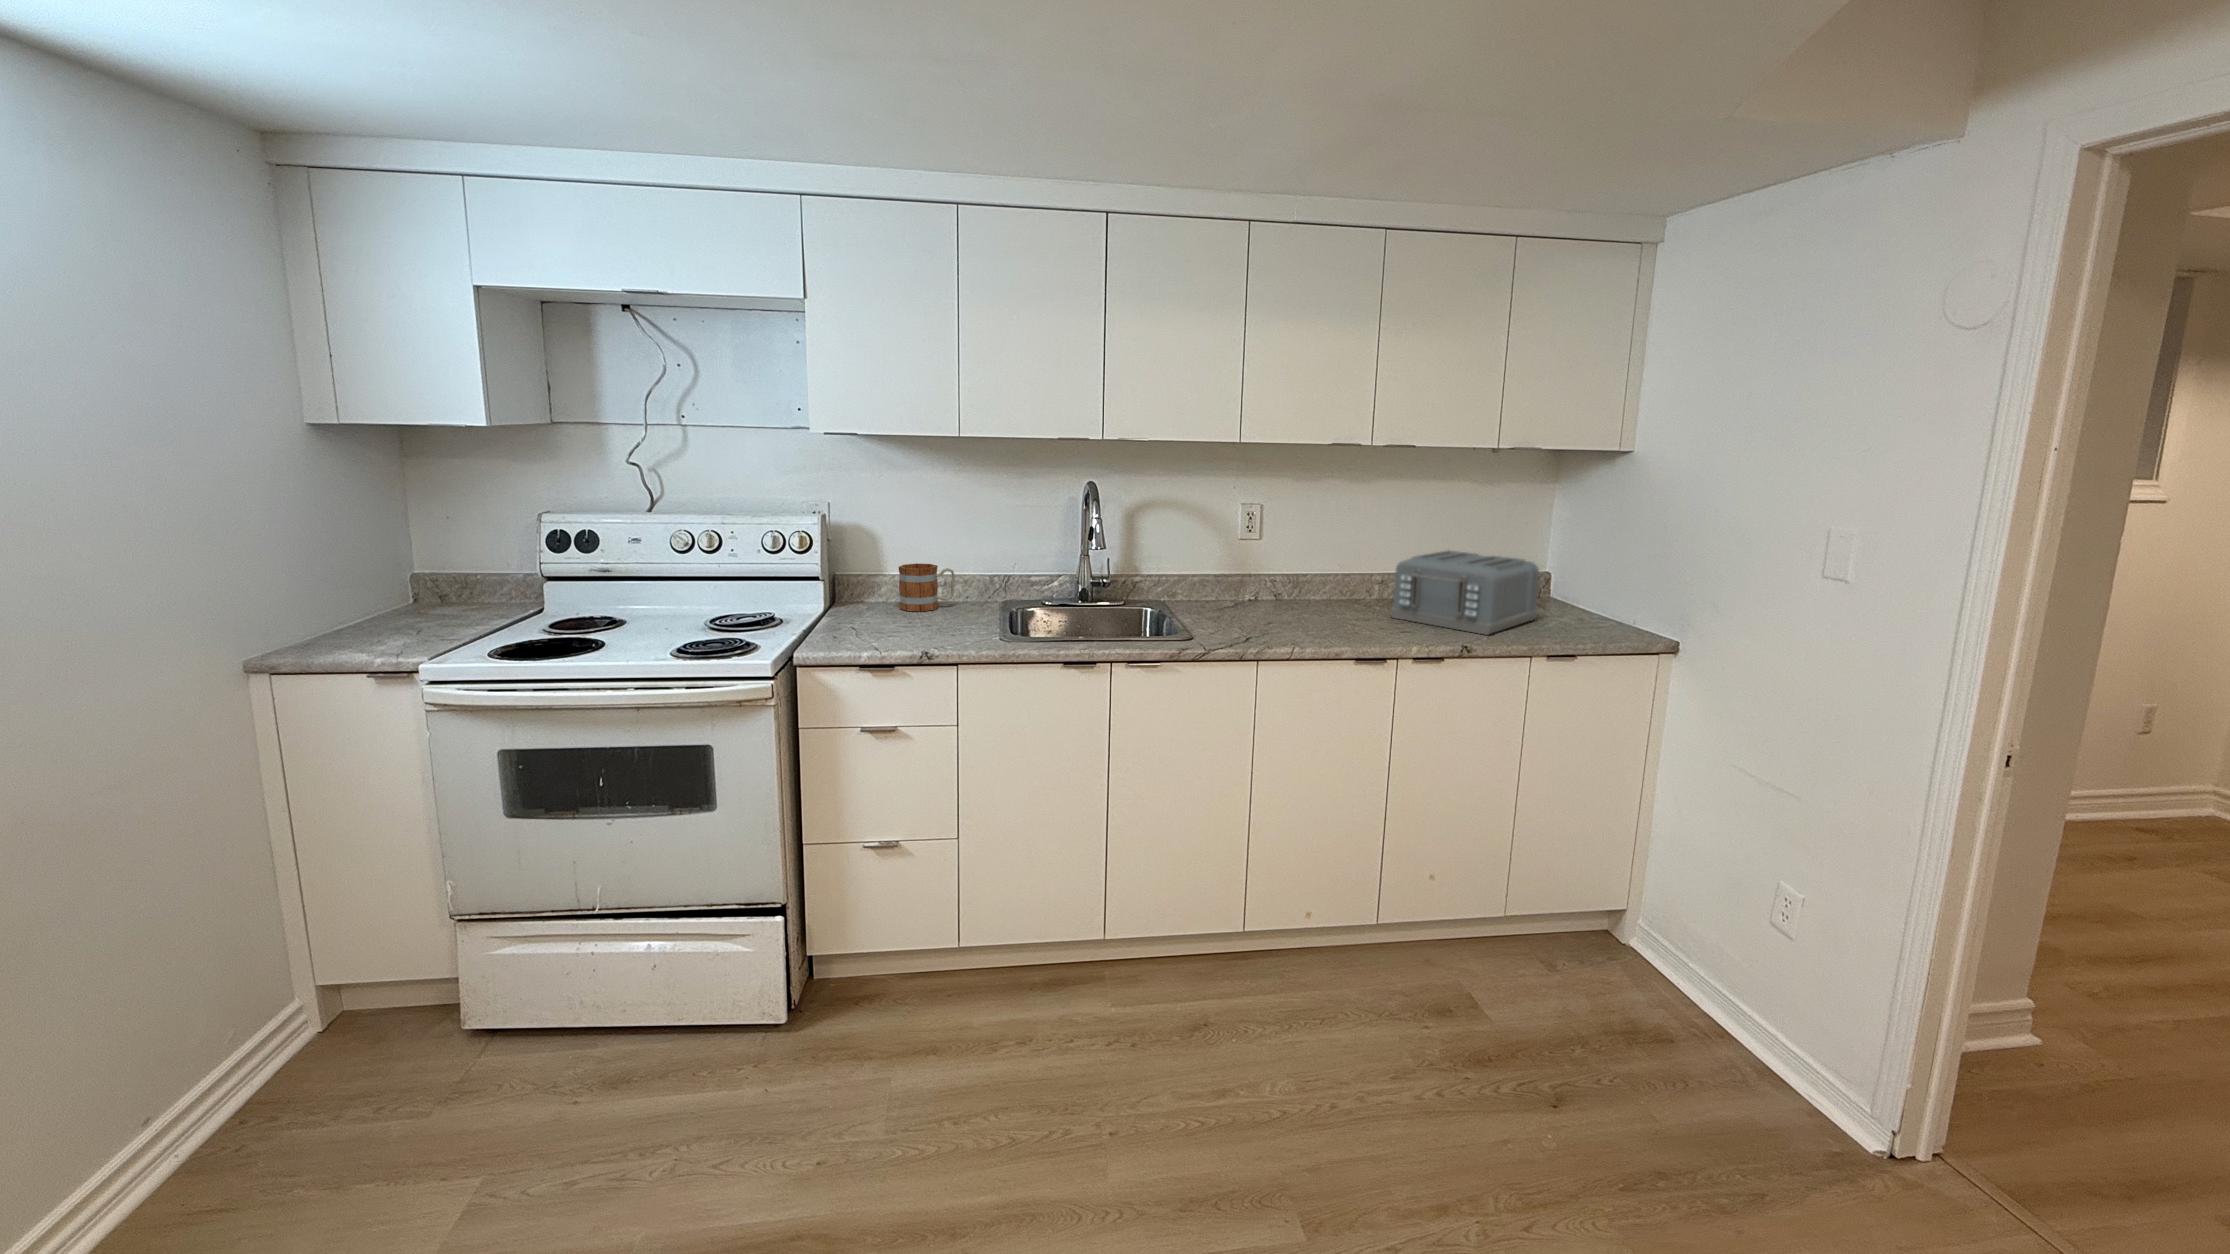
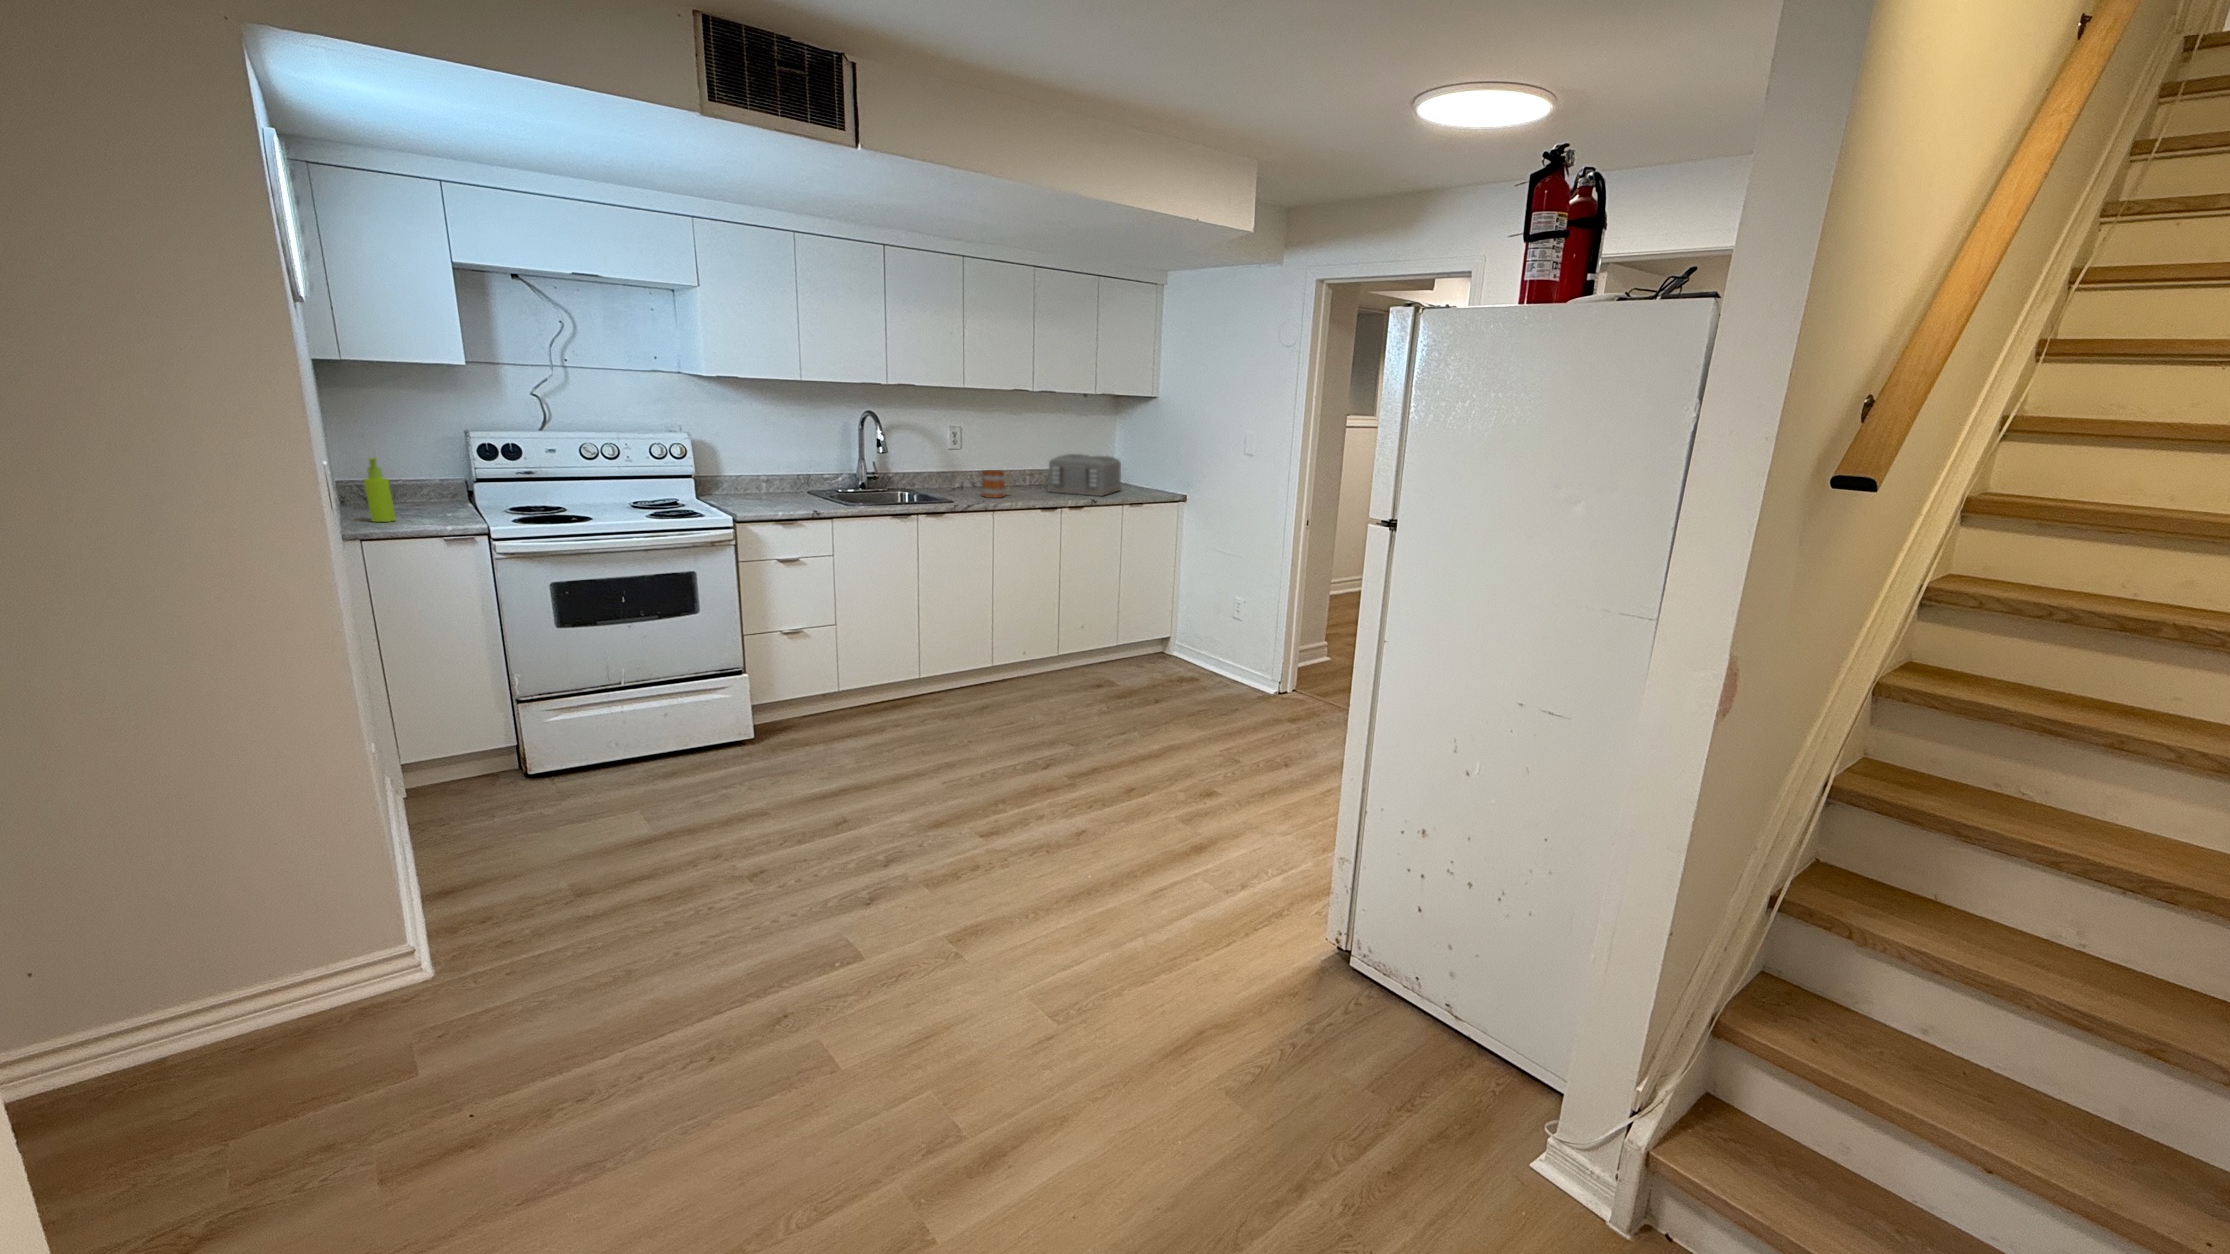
soap dispenser: none [338,552,381,641] -> present [364,457,396,522]
mug: present [899,563,955,611] -> present [982,470,1010,498]

